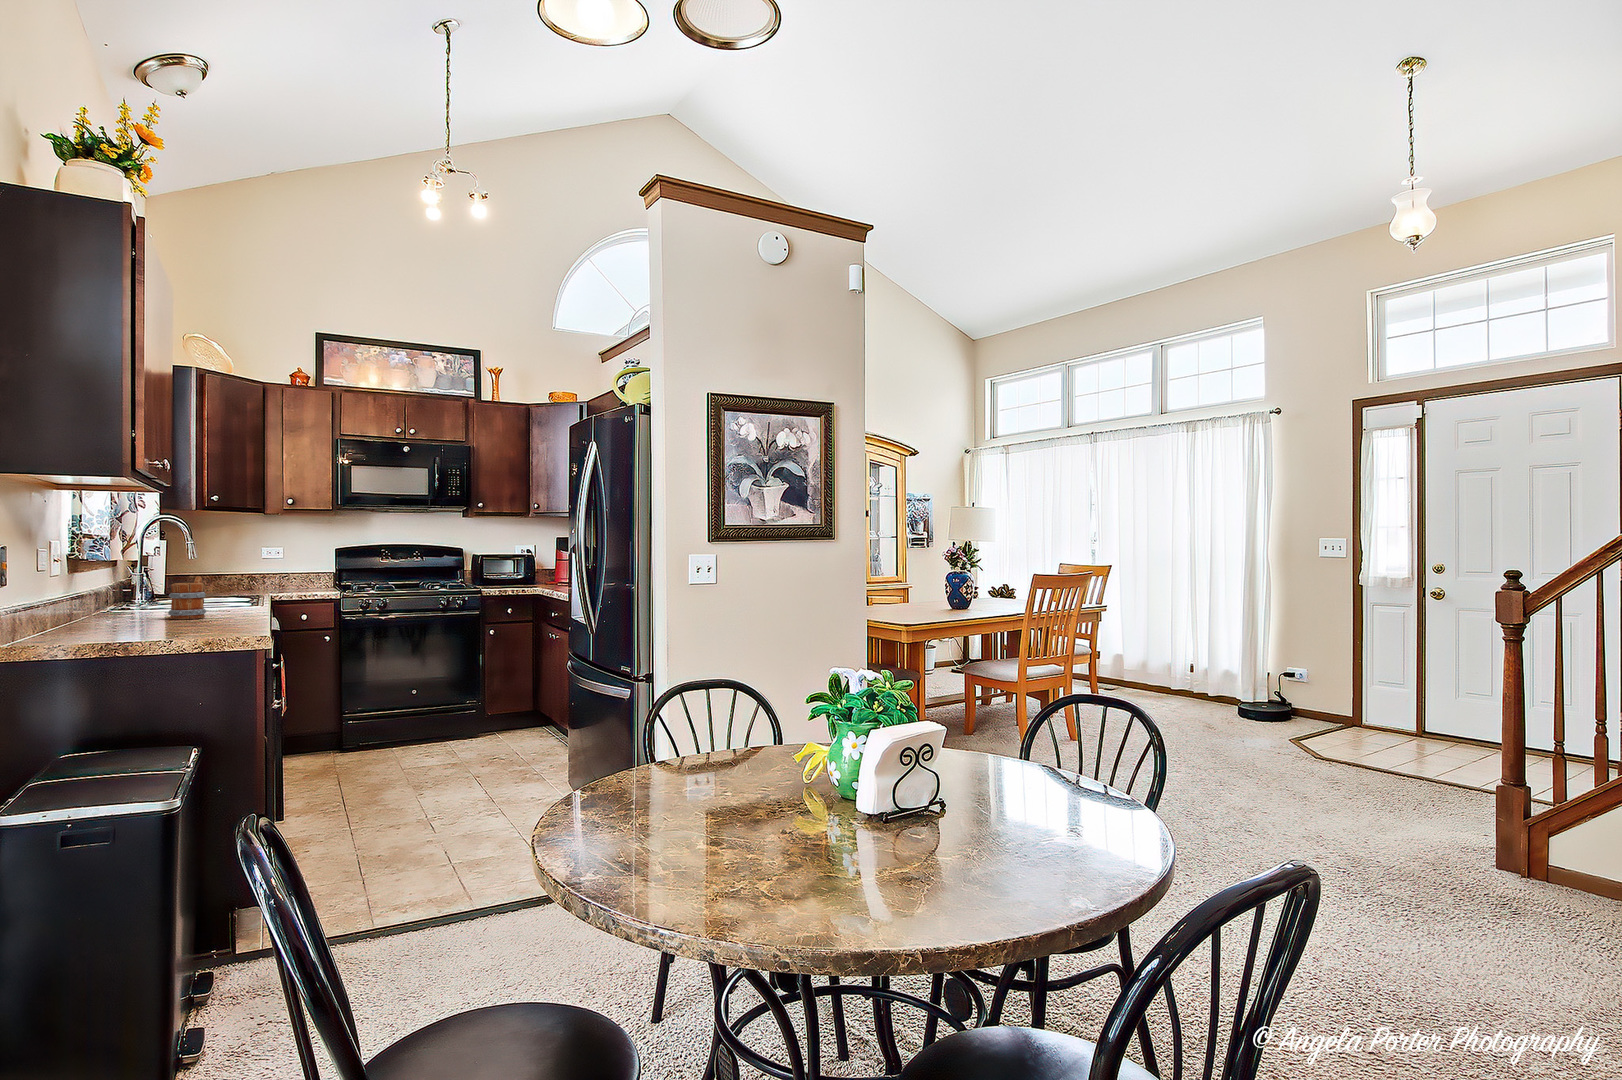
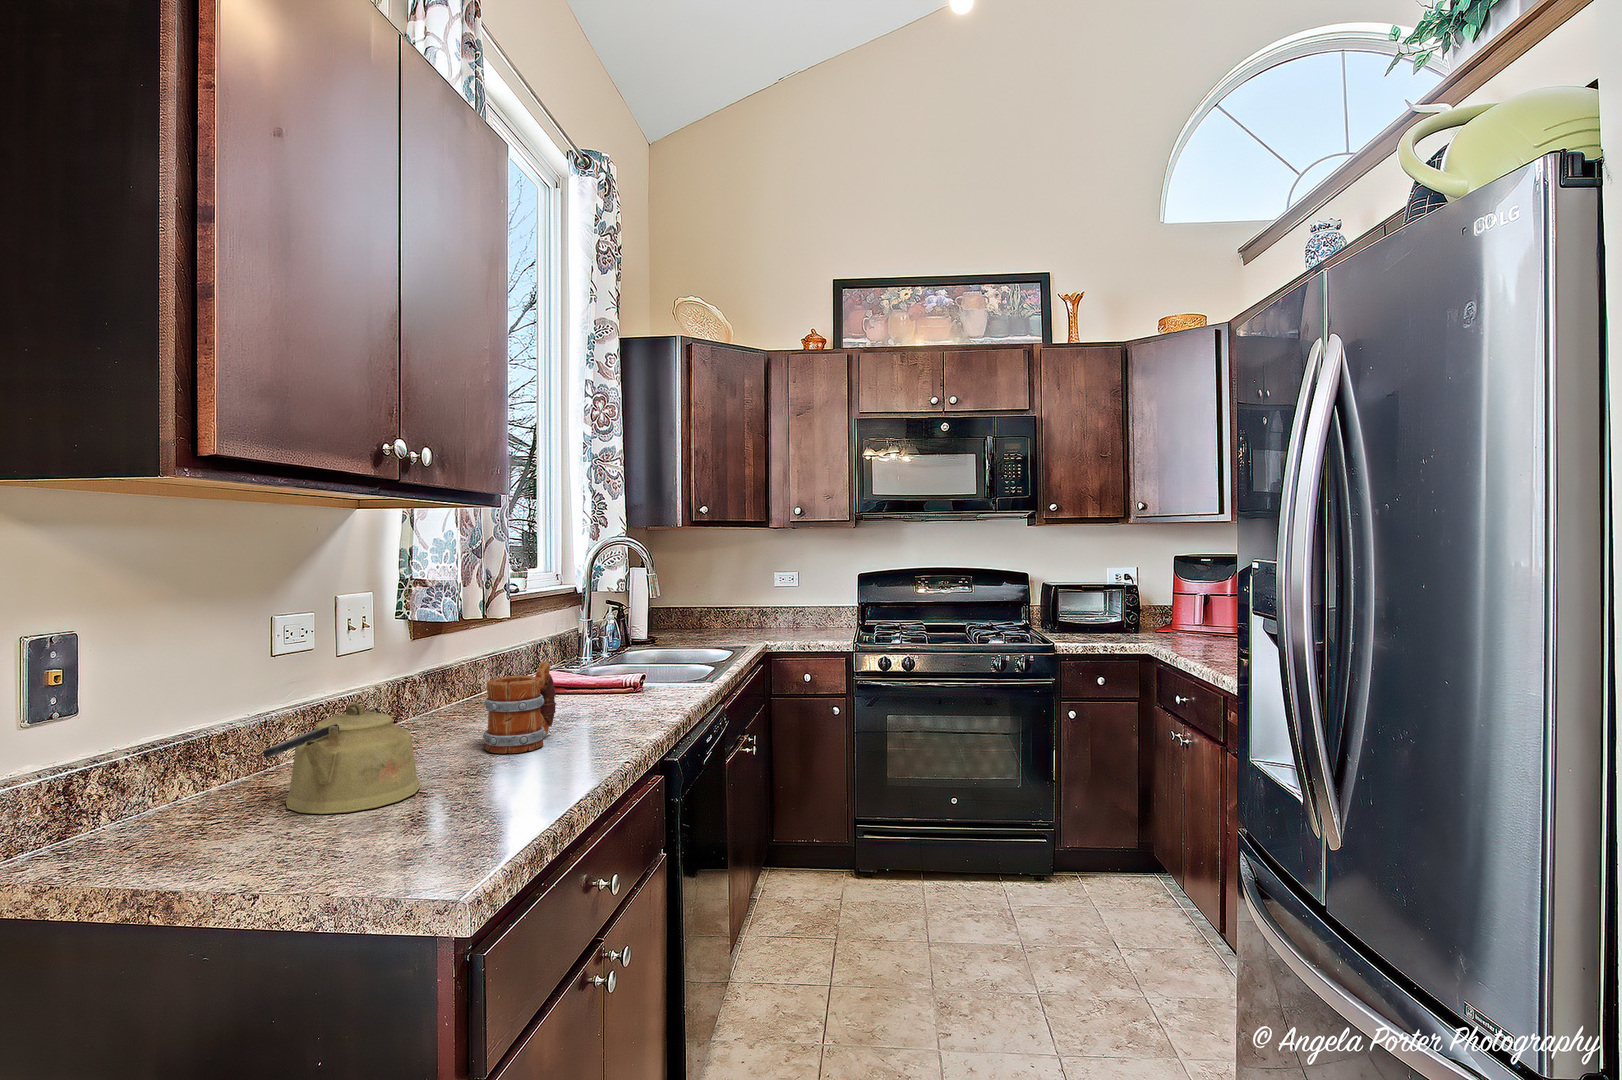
kettle: none [100,584,173,629] -> present [263,703,420,814]

